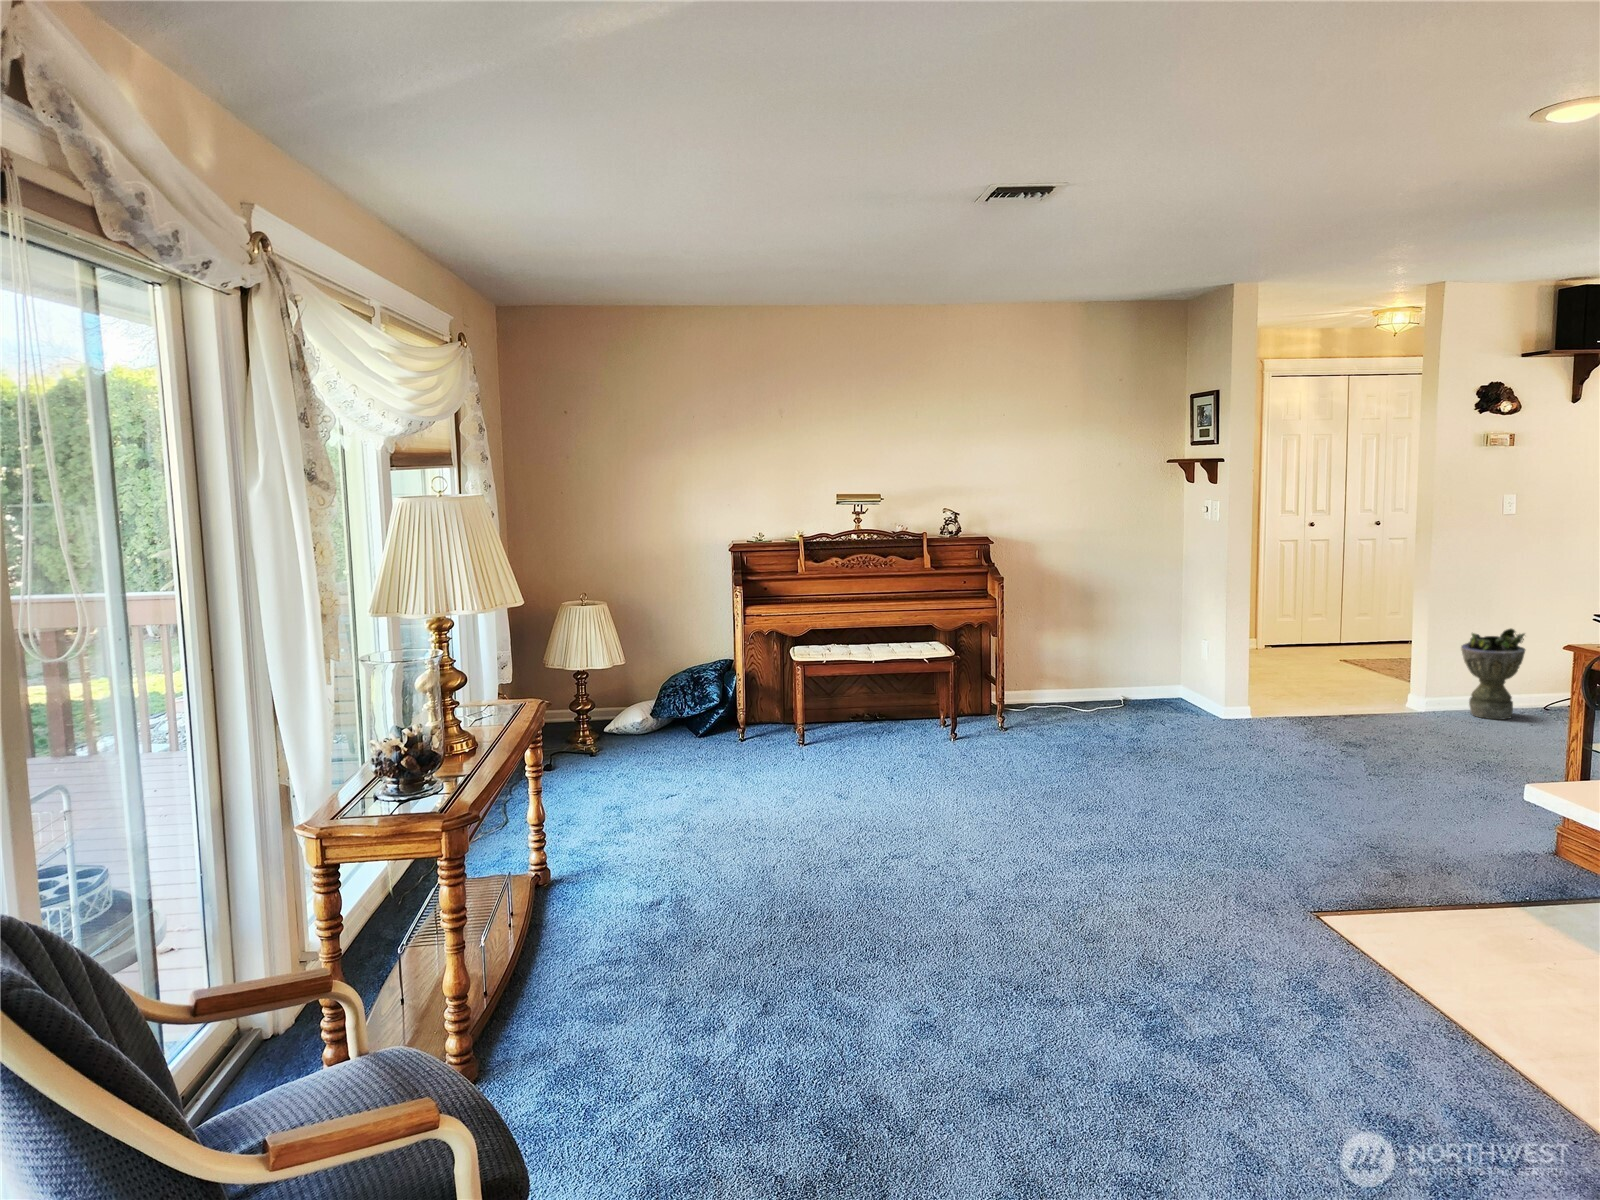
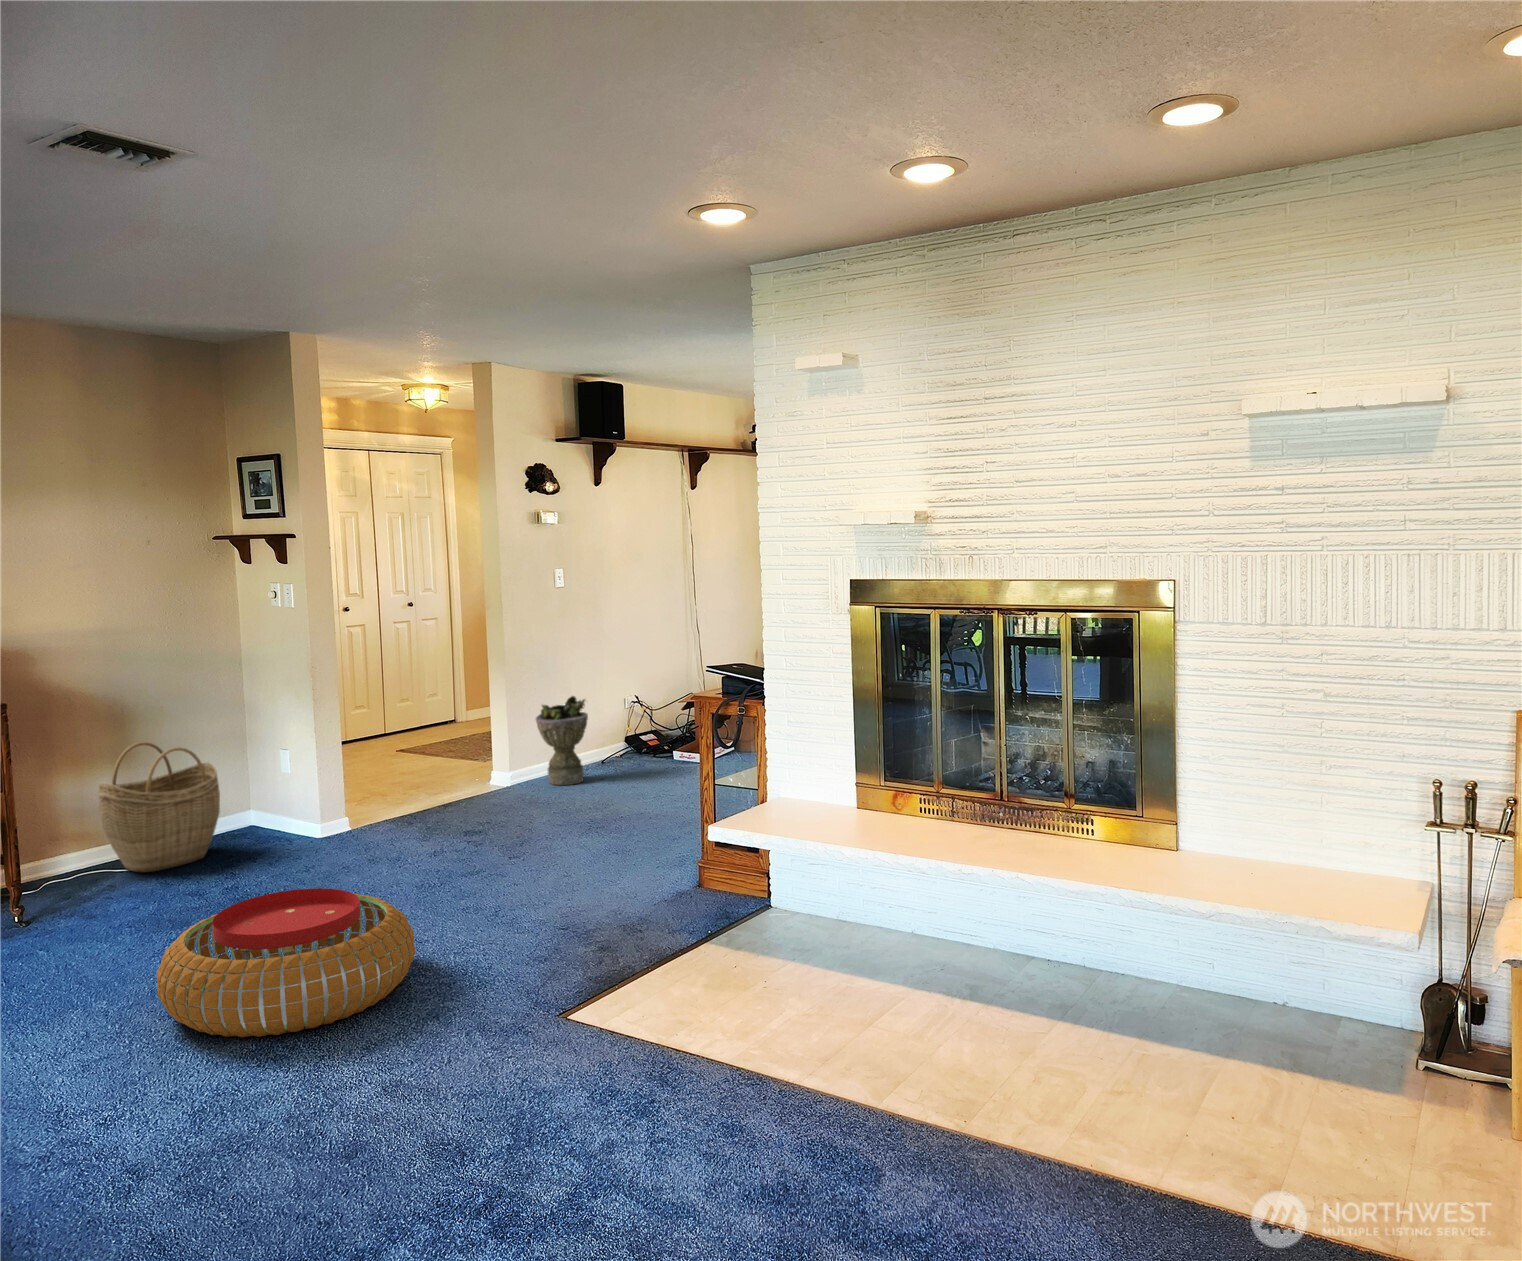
woven basket: none [1058,619,1143,717] -> present [99,742,220,872]
pouf: none [1029,749,1222,855] -> present [157,888,415,1037]

